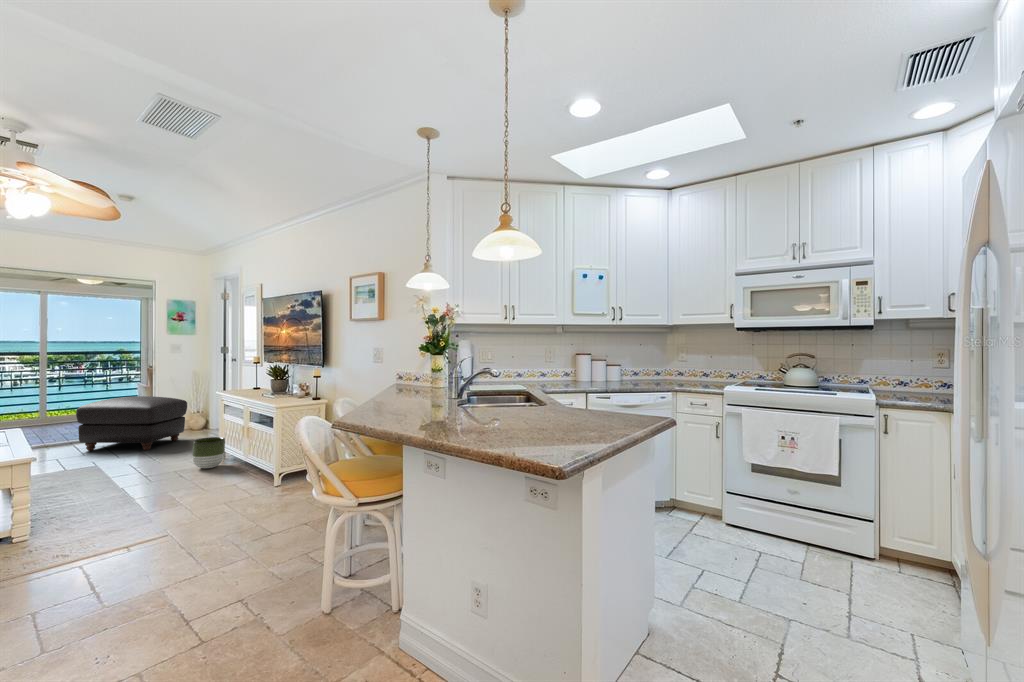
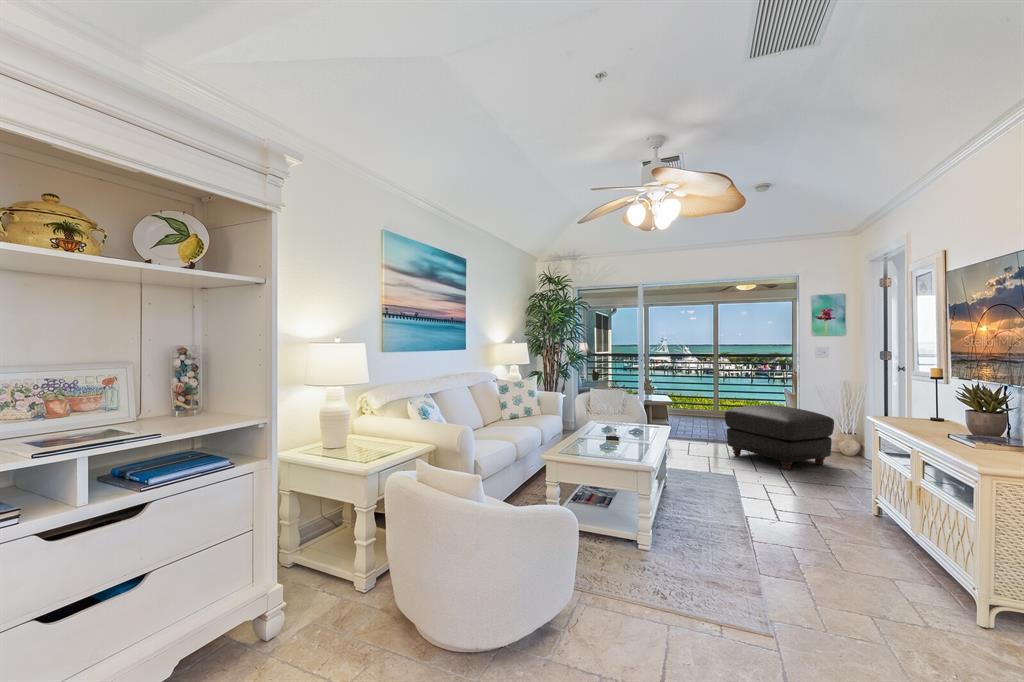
planter: present [192,437,225,469] -> none [830,479,878,526]

